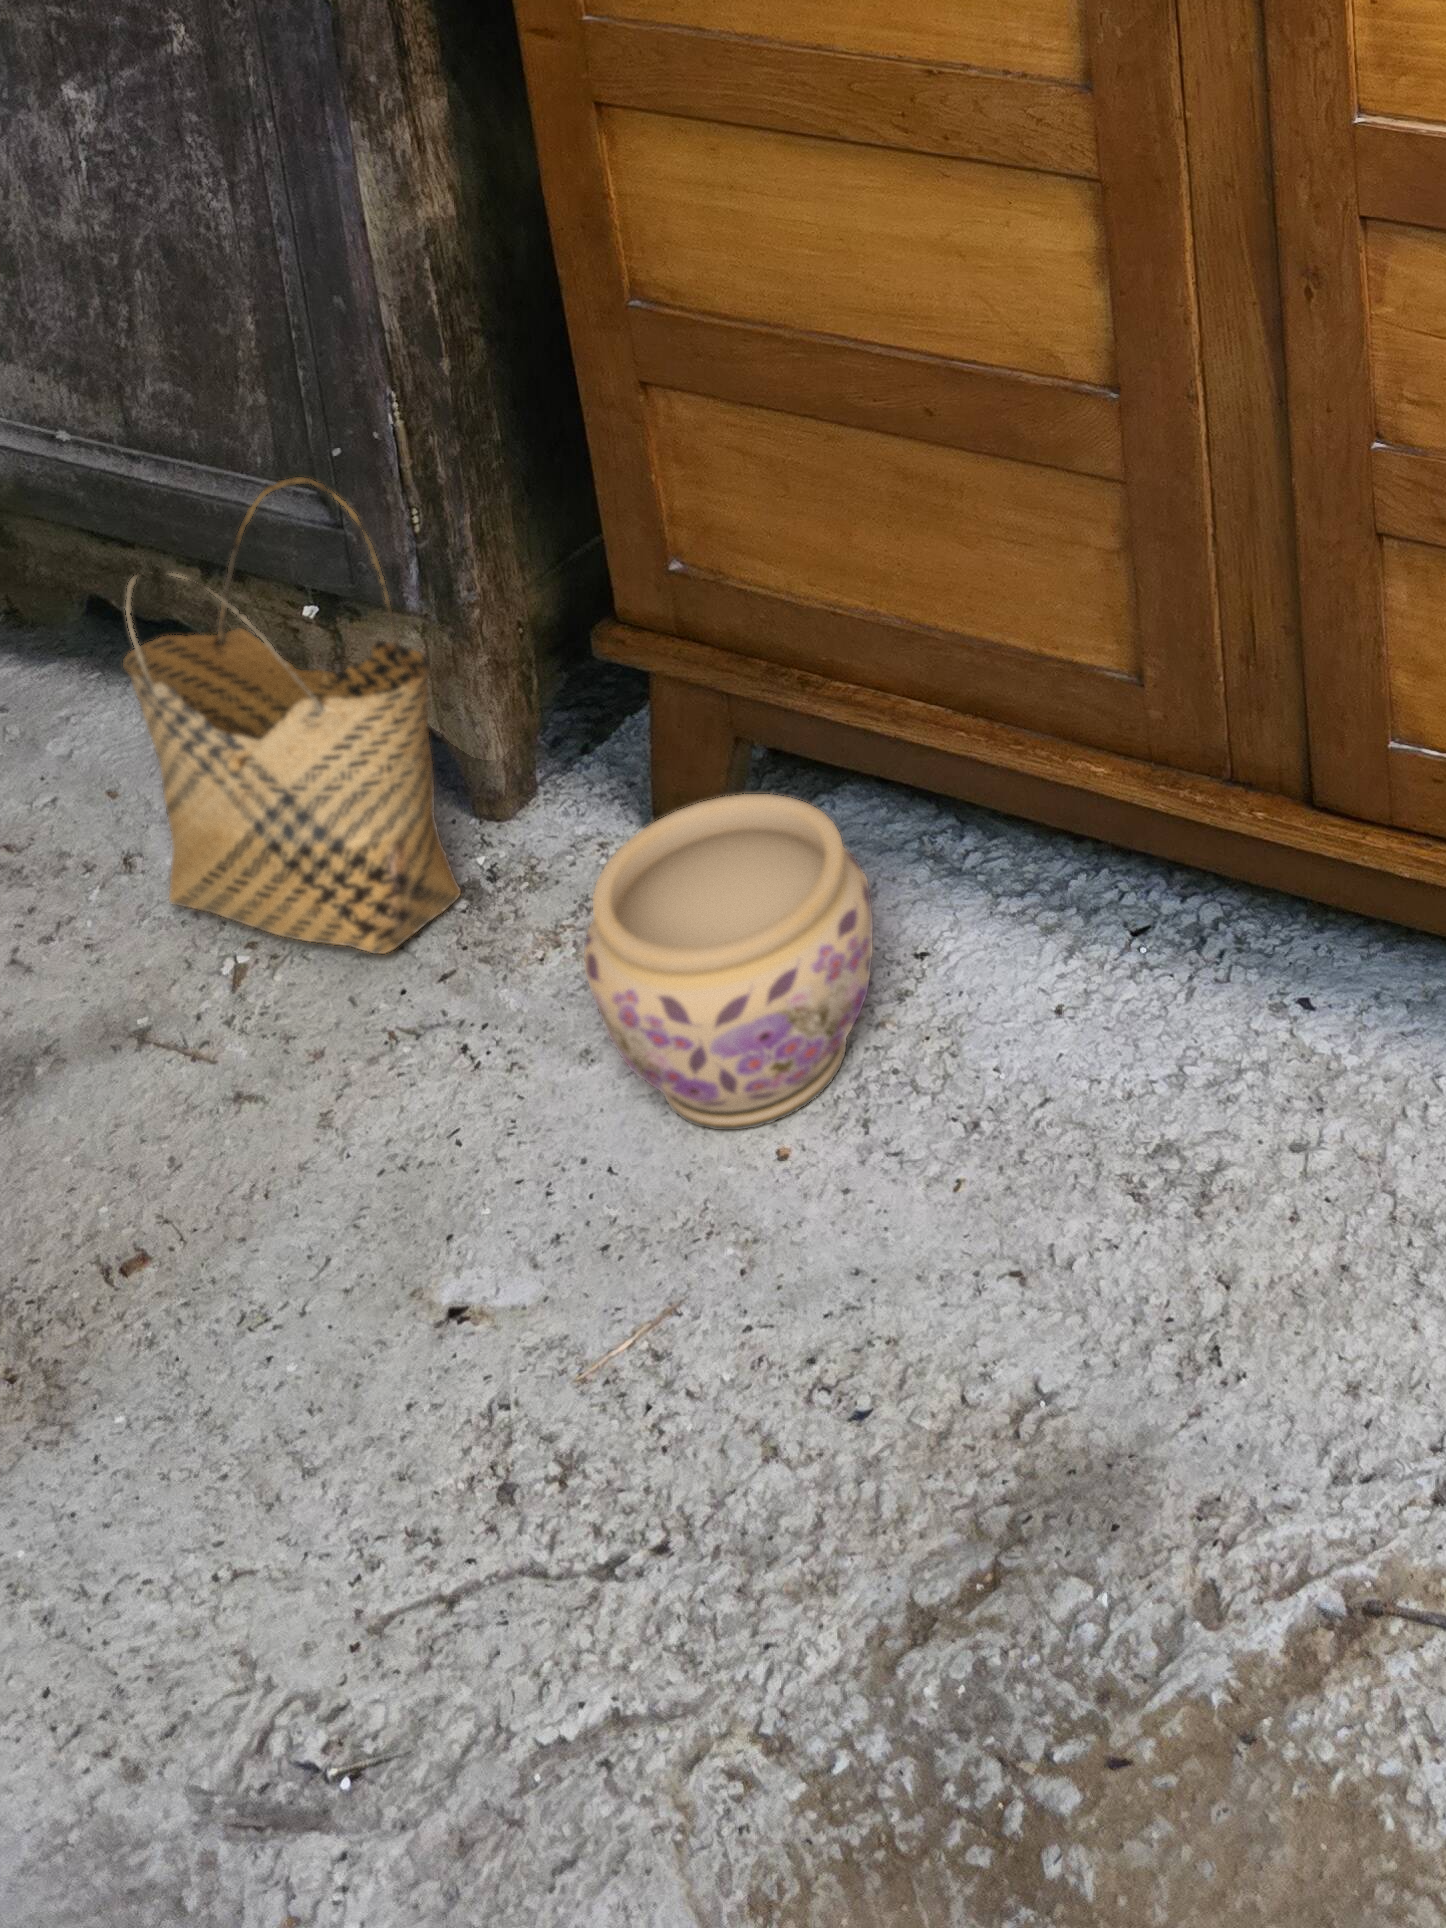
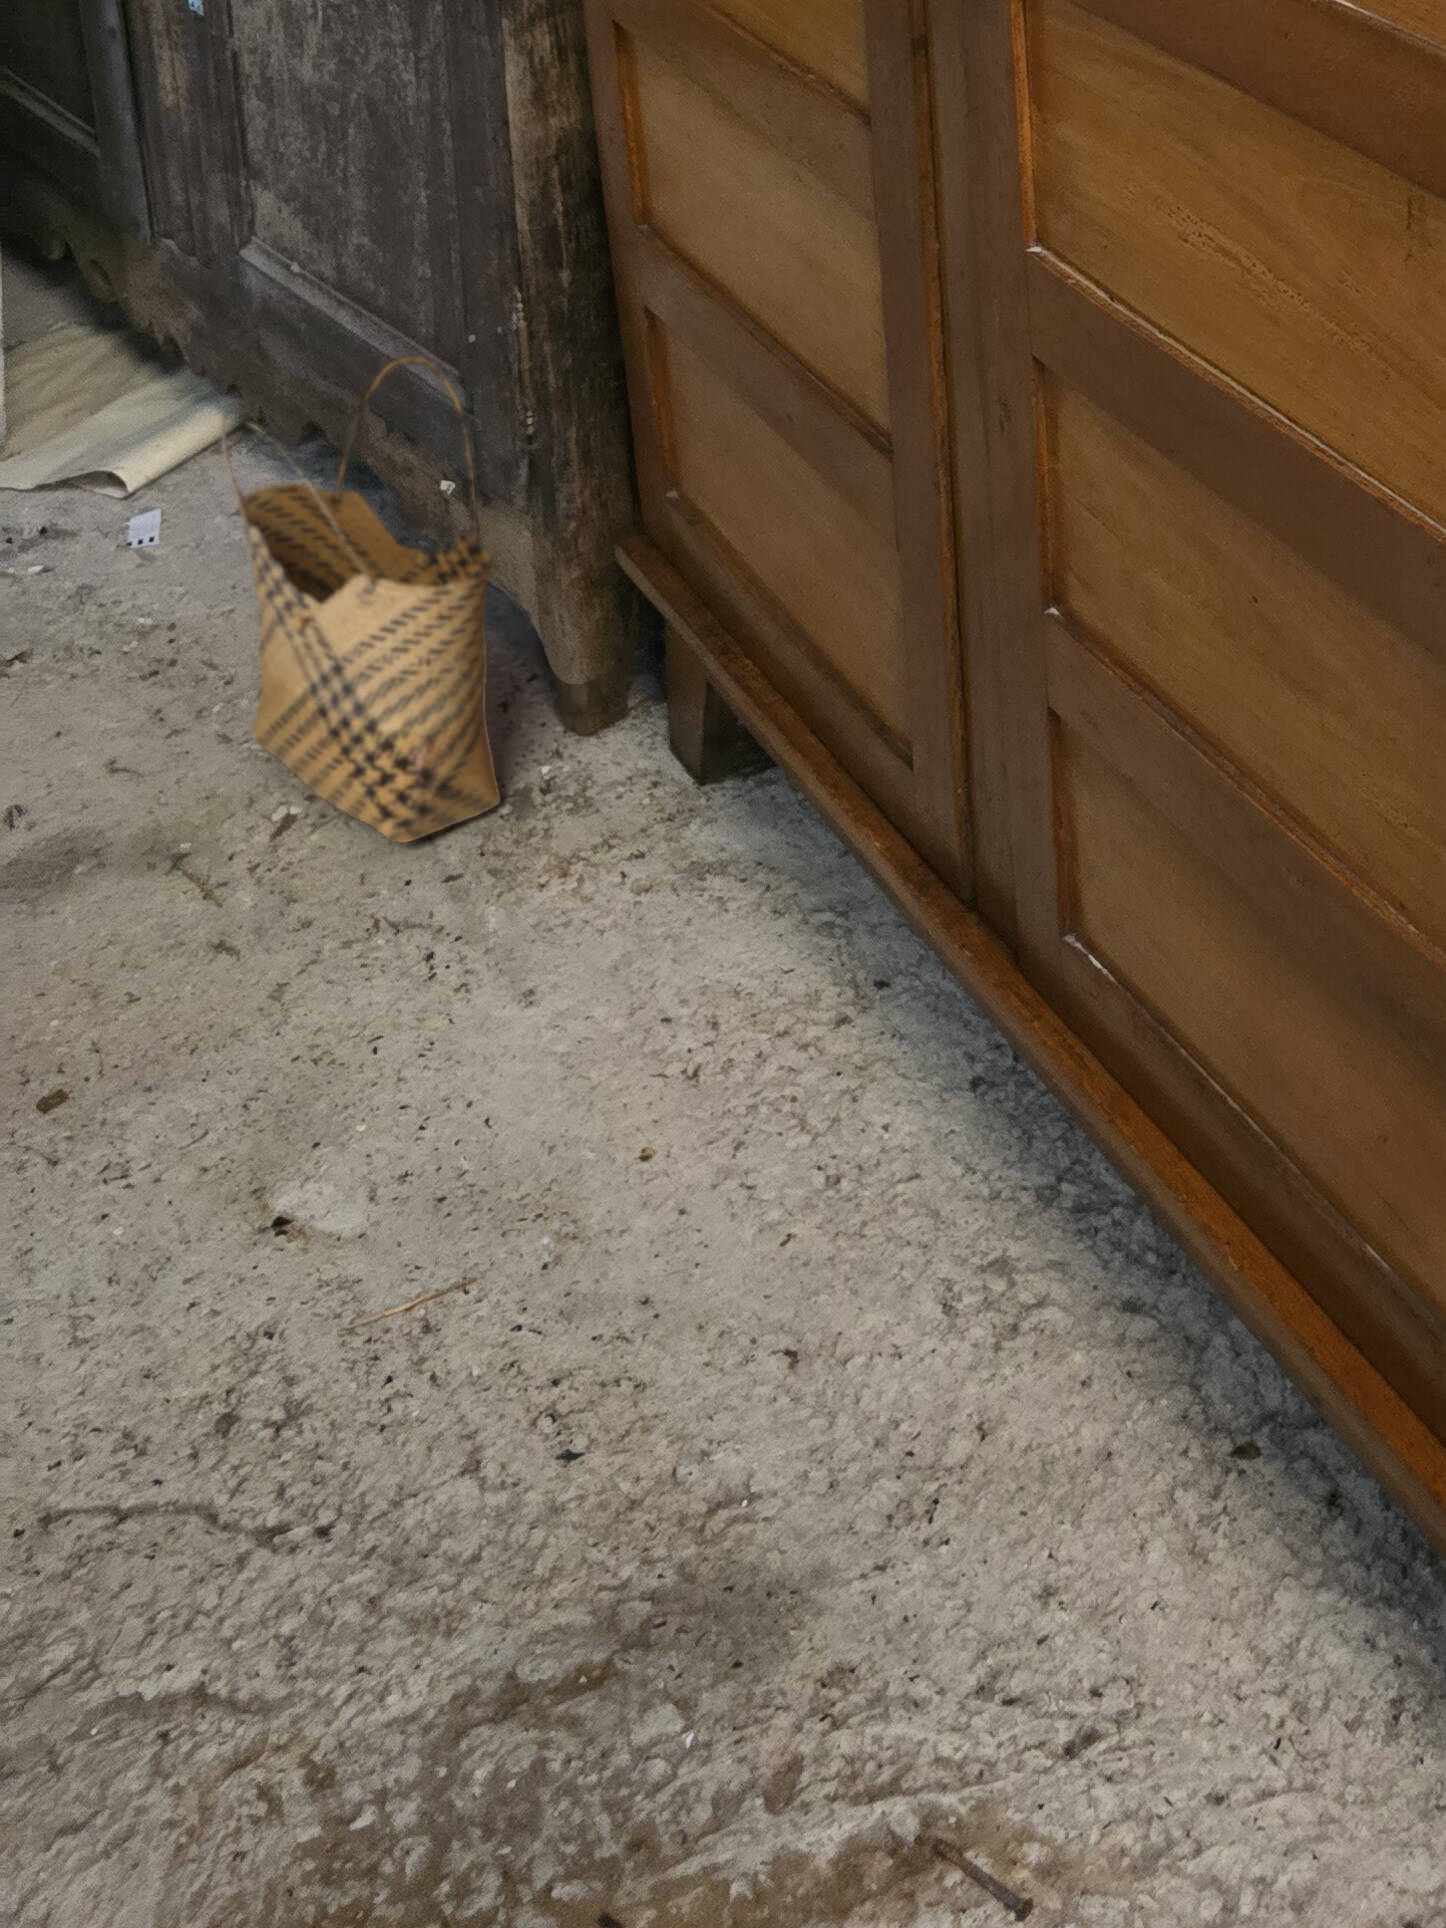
planter: present [584,794,873,1130] -> none [496,772,802,1118]

